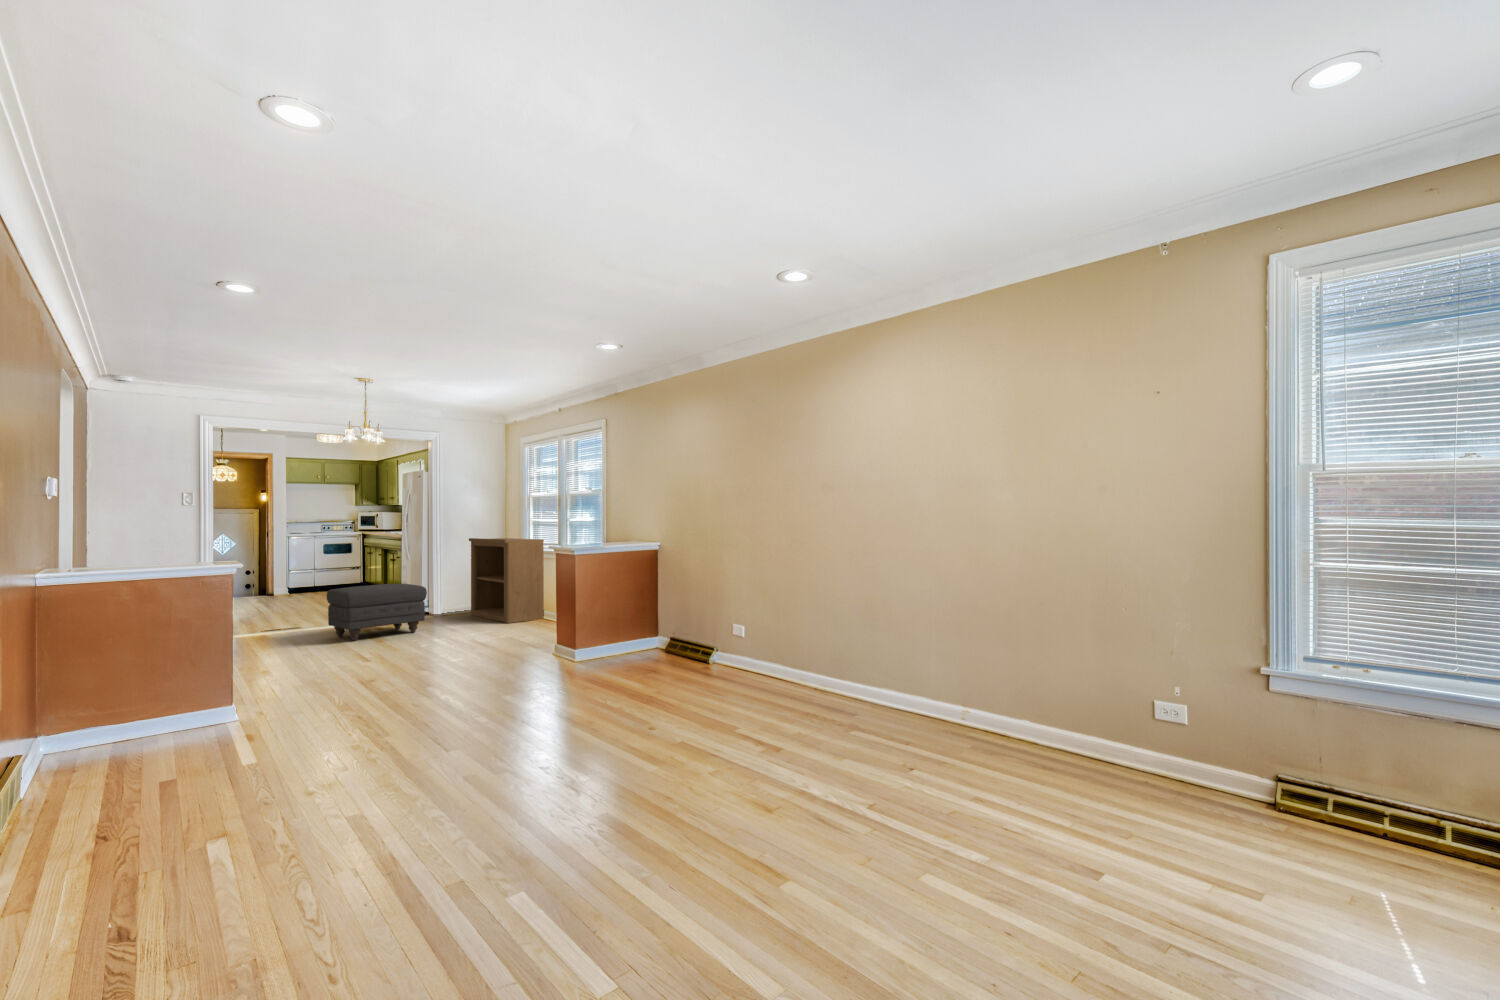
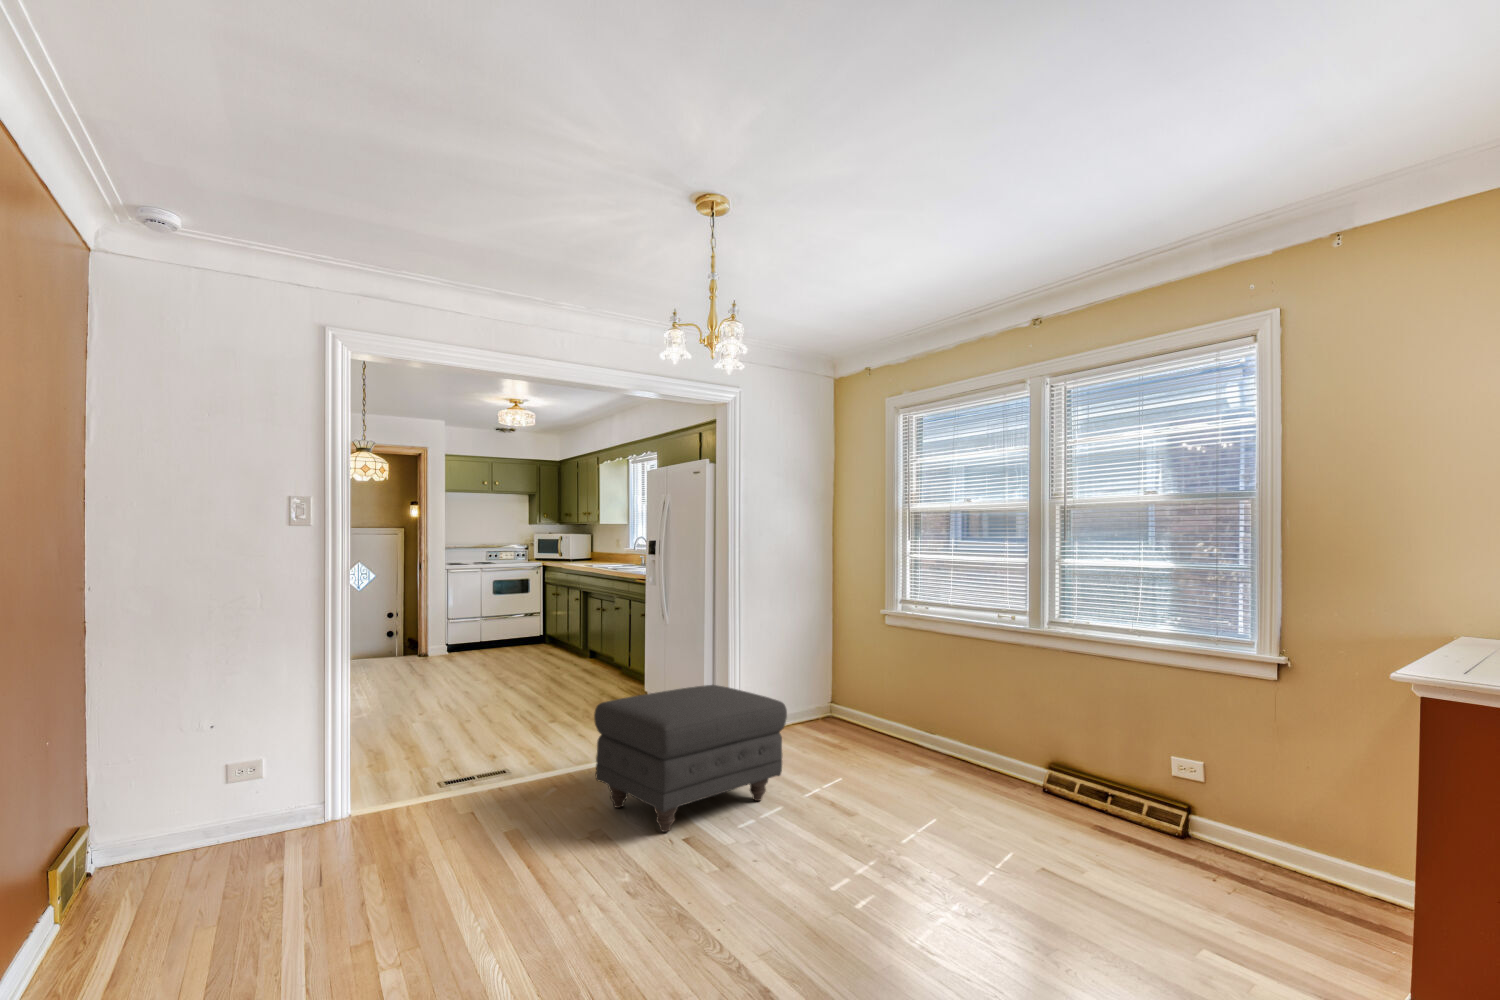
bookshelf: present [469,538,544,623] -> none [791,591,961,775]

